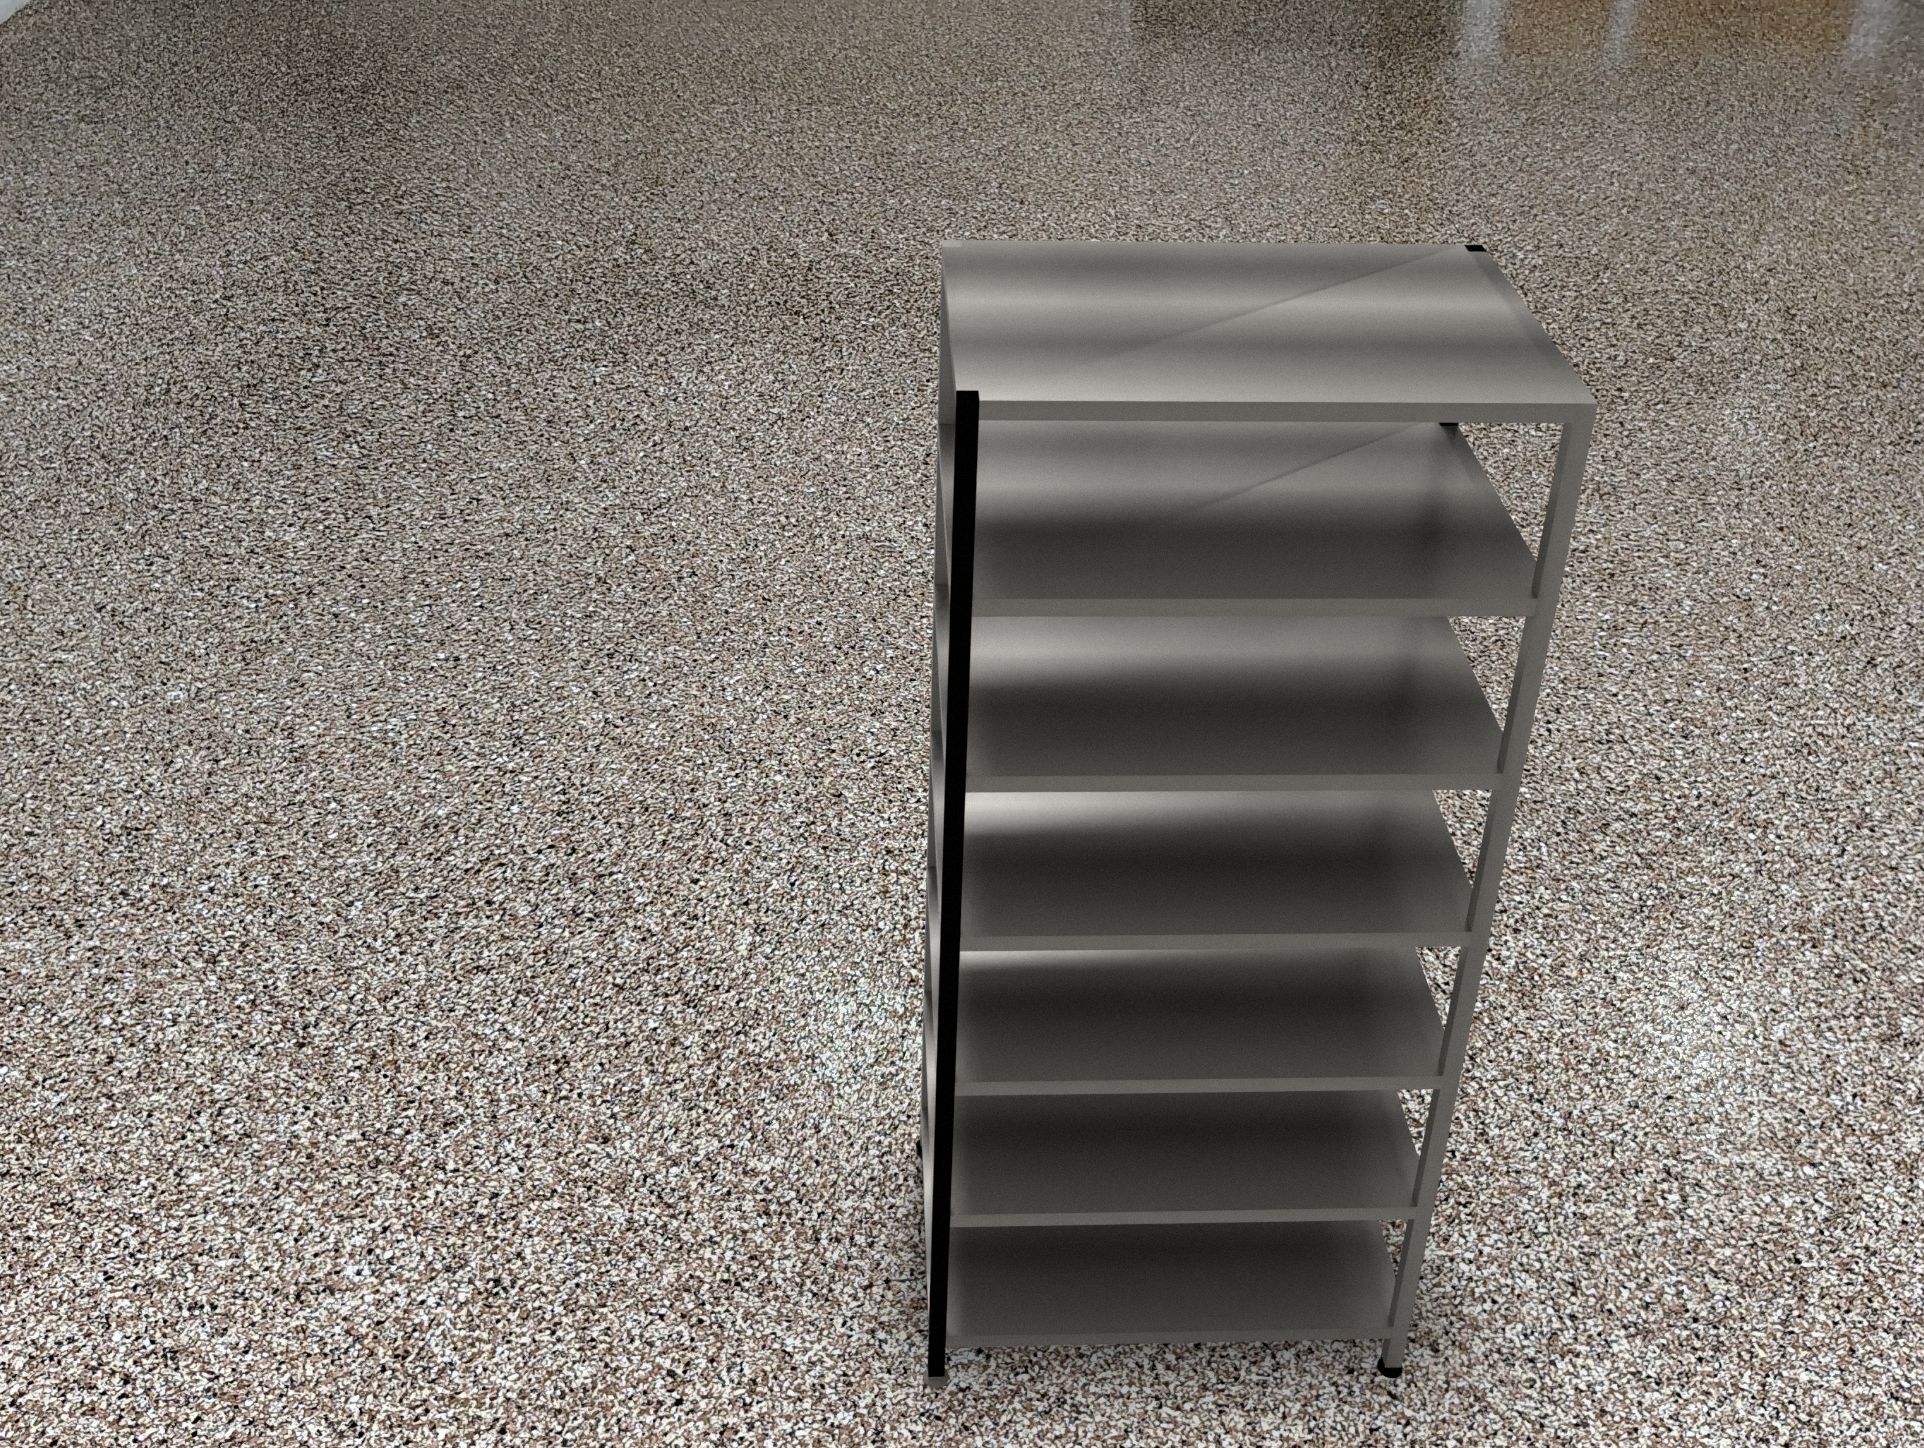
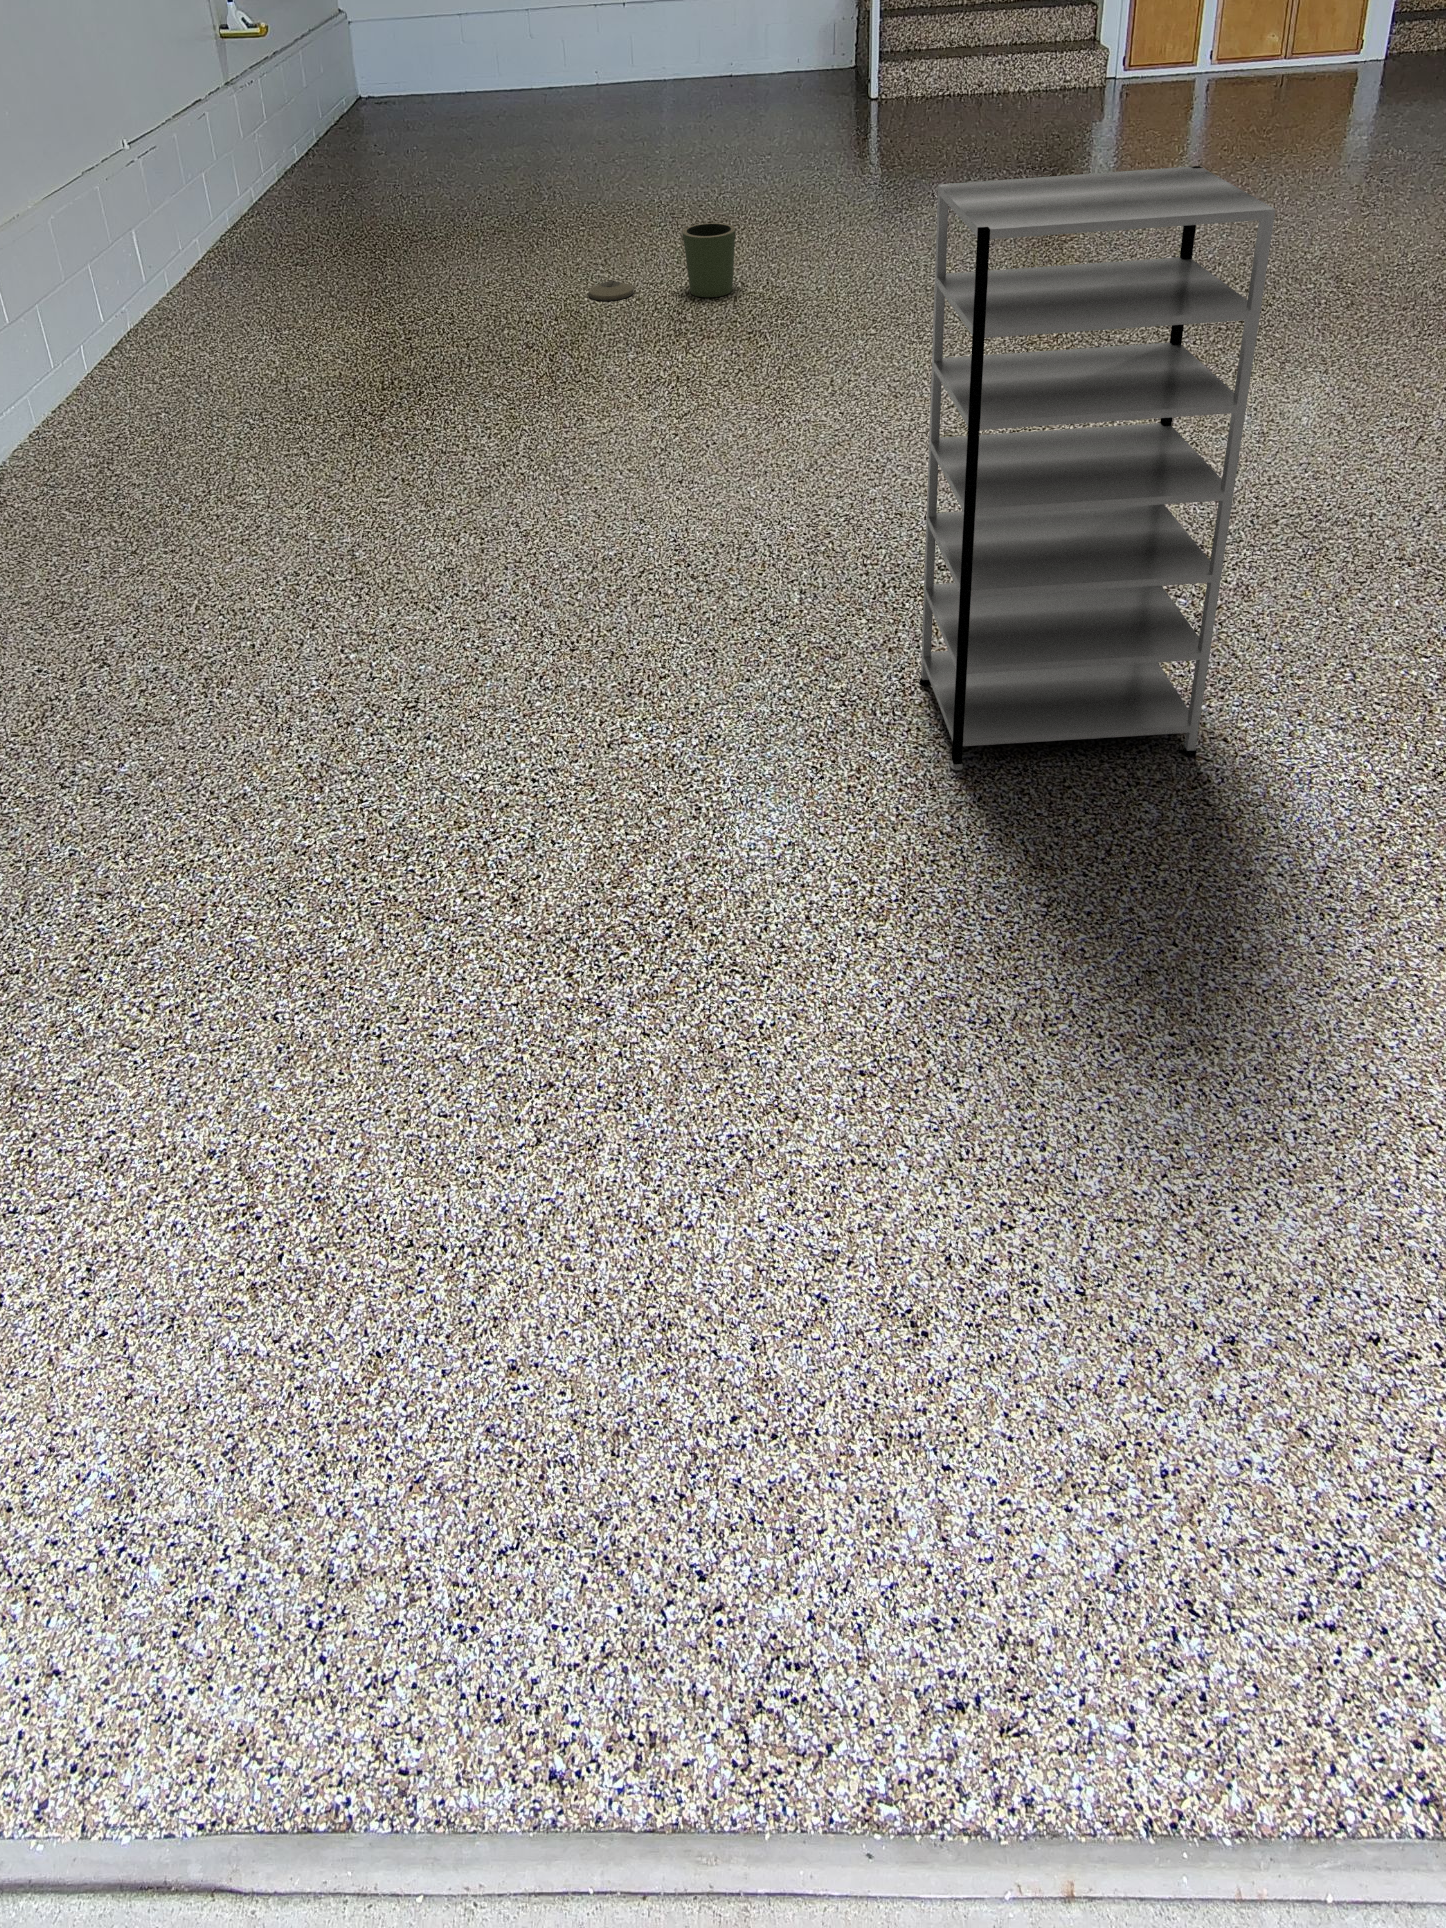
trash can: none [563,106,819,236] -> present [588,223,736,301]

